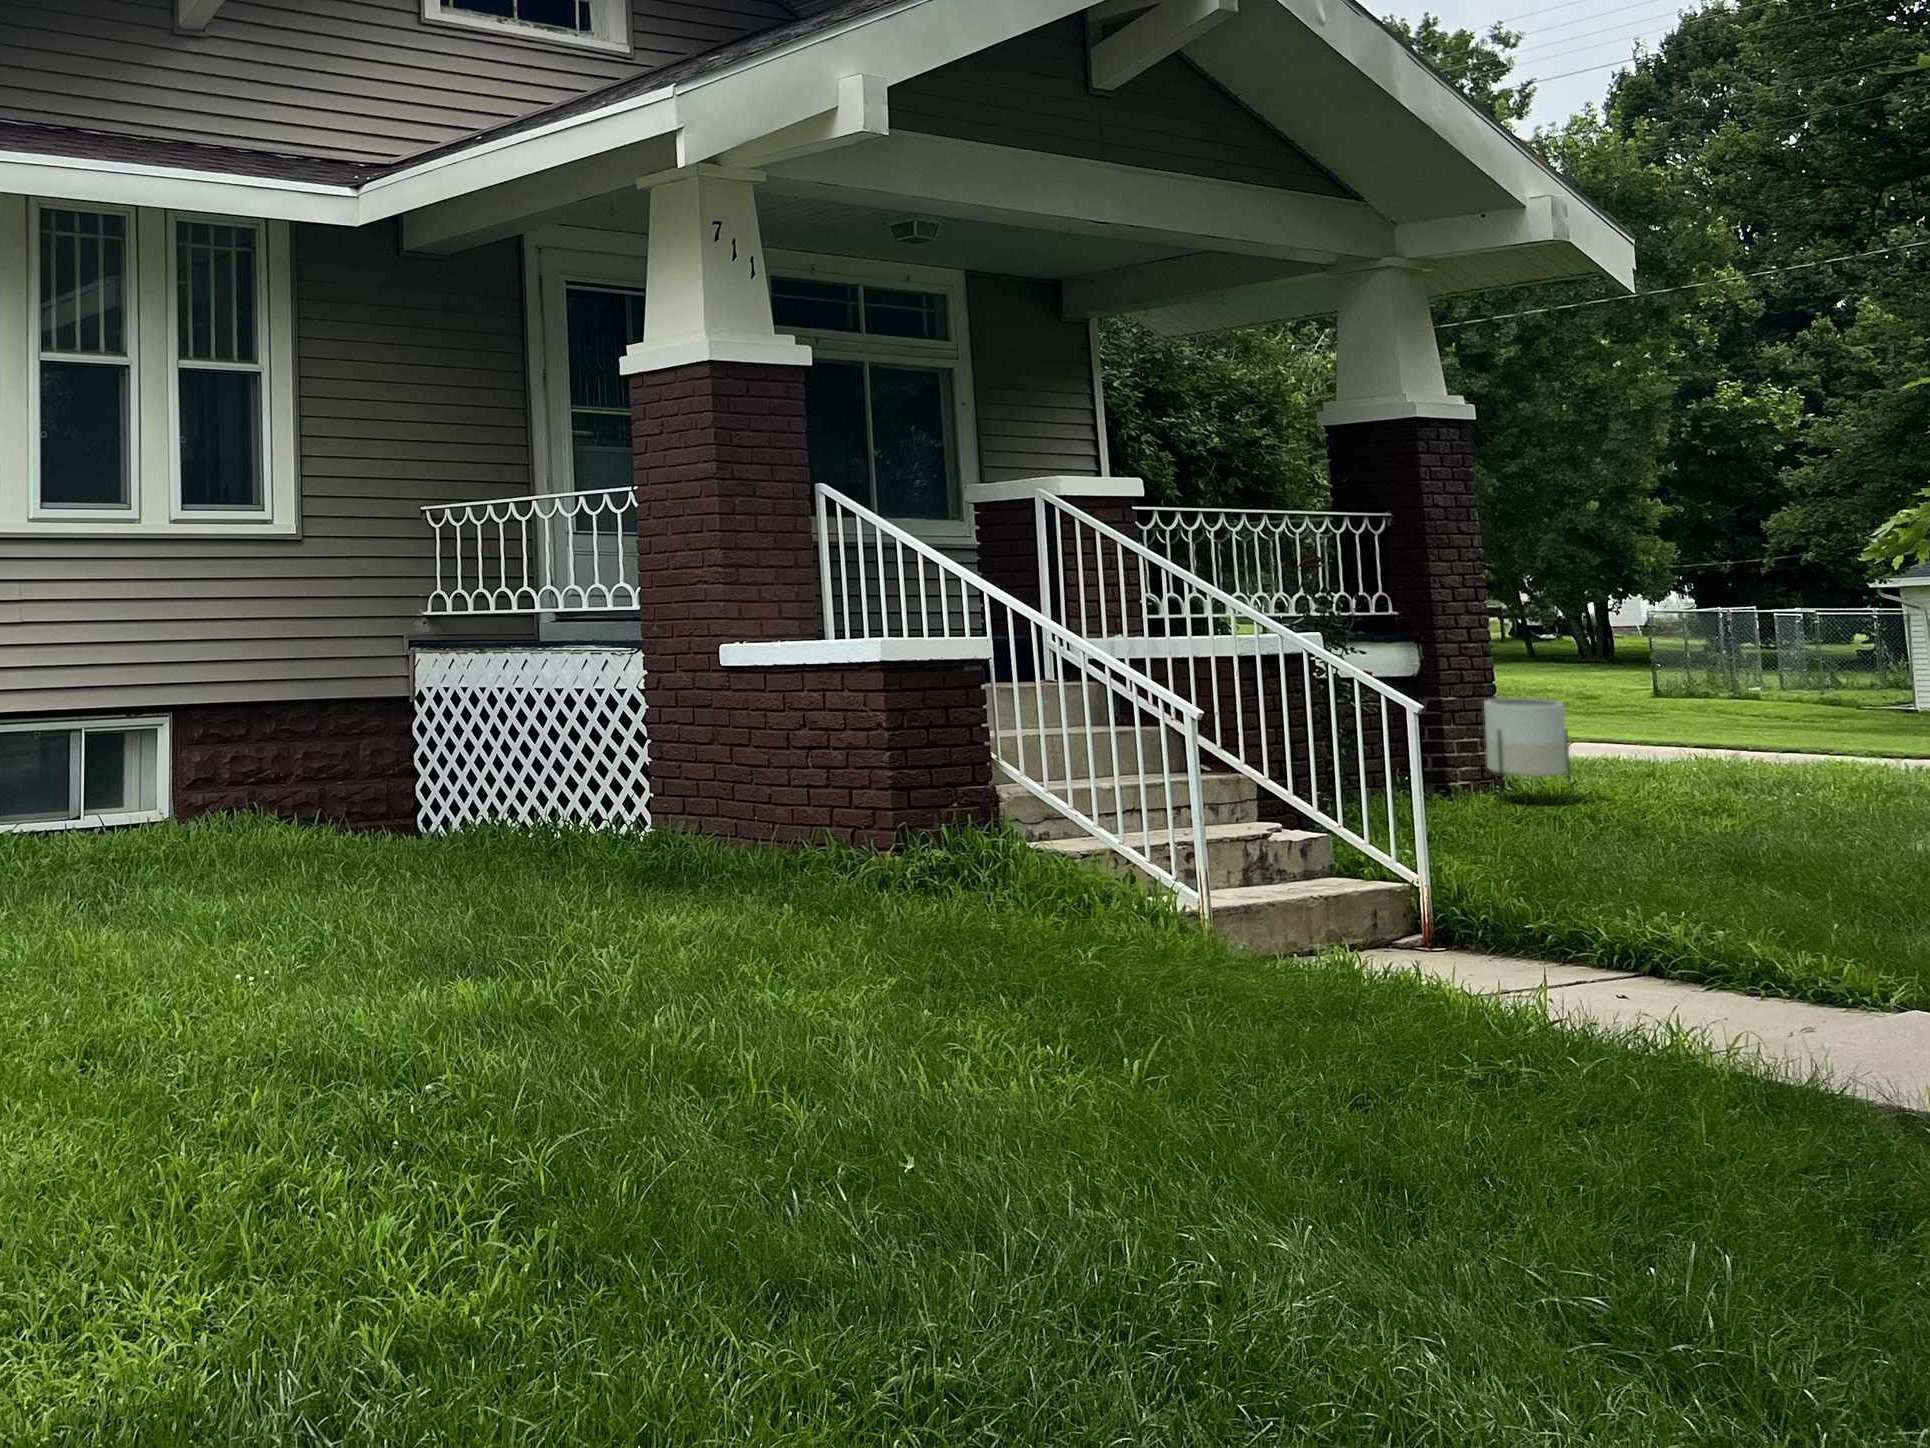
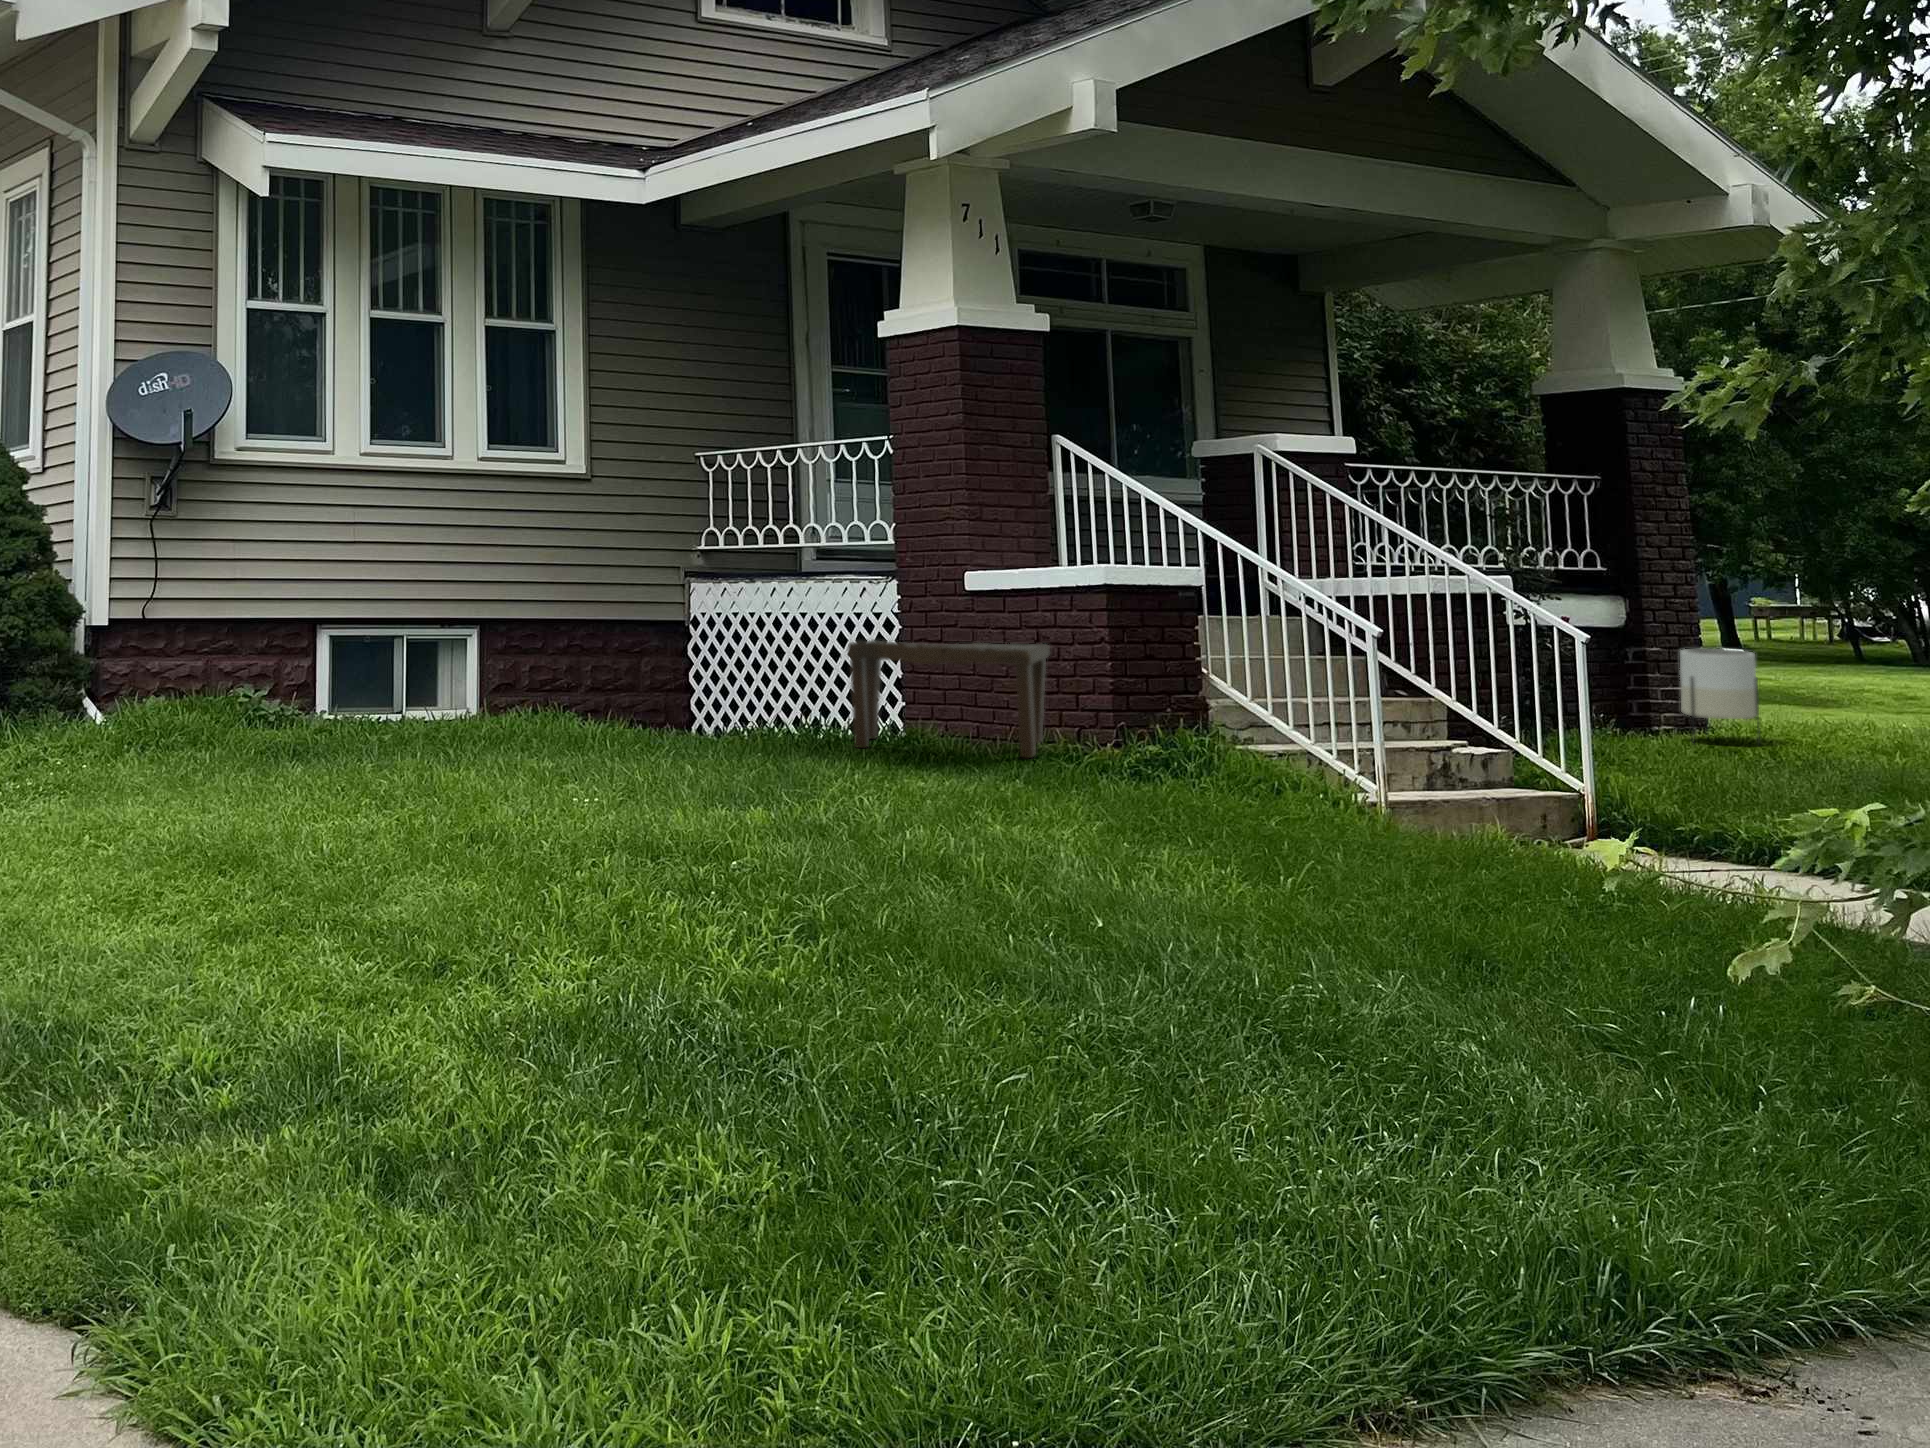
bench: none [585,729,820,871] -> present [847,640,1050,758]

